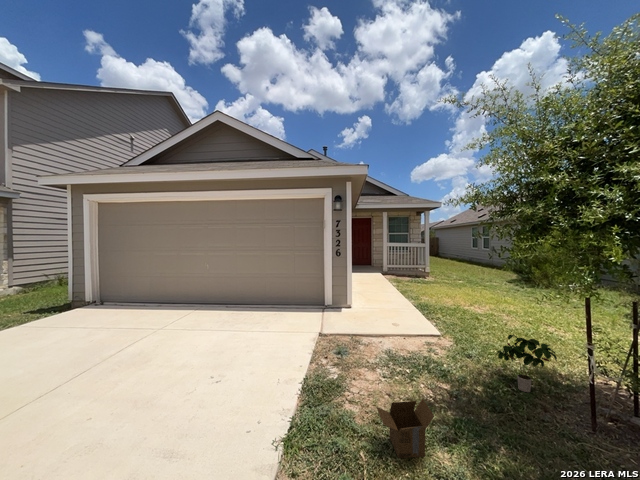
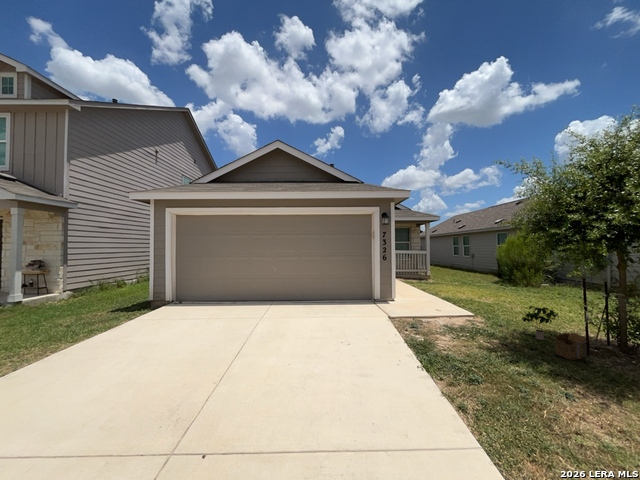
cardboard box: present [377,399,434,458] -> present [552,333,587,360]

